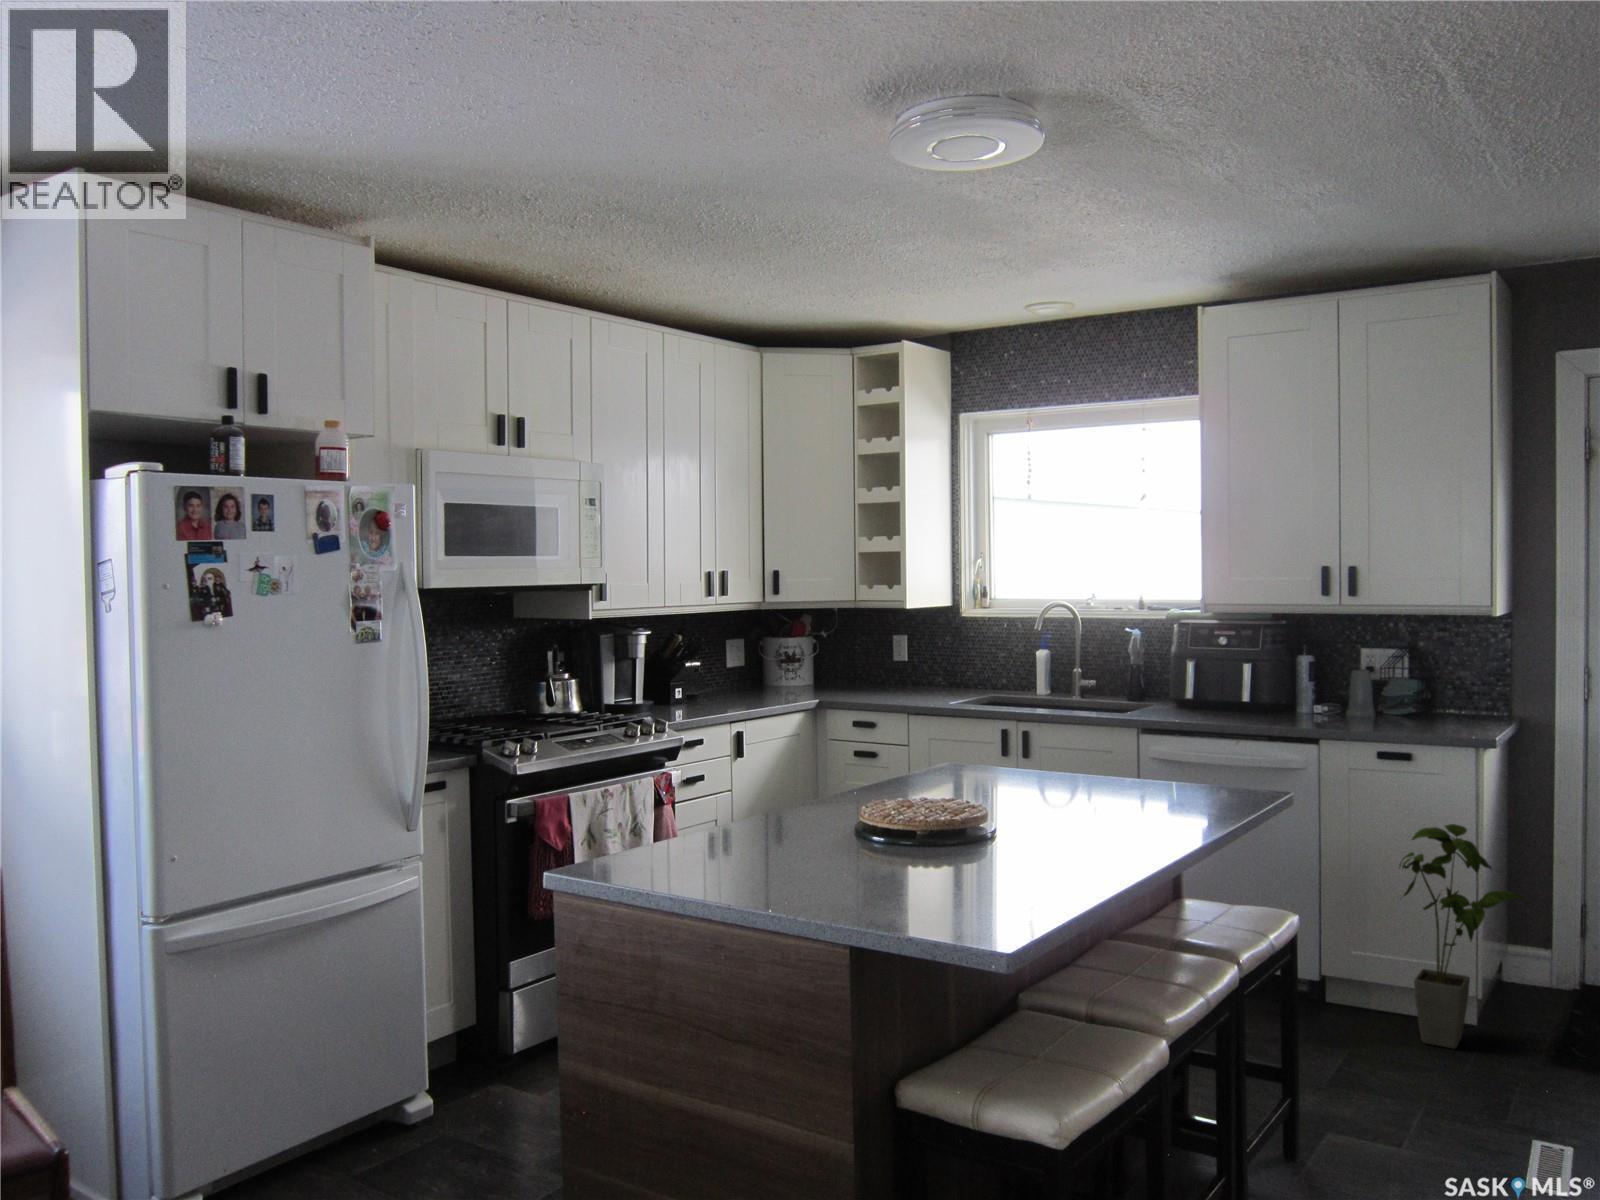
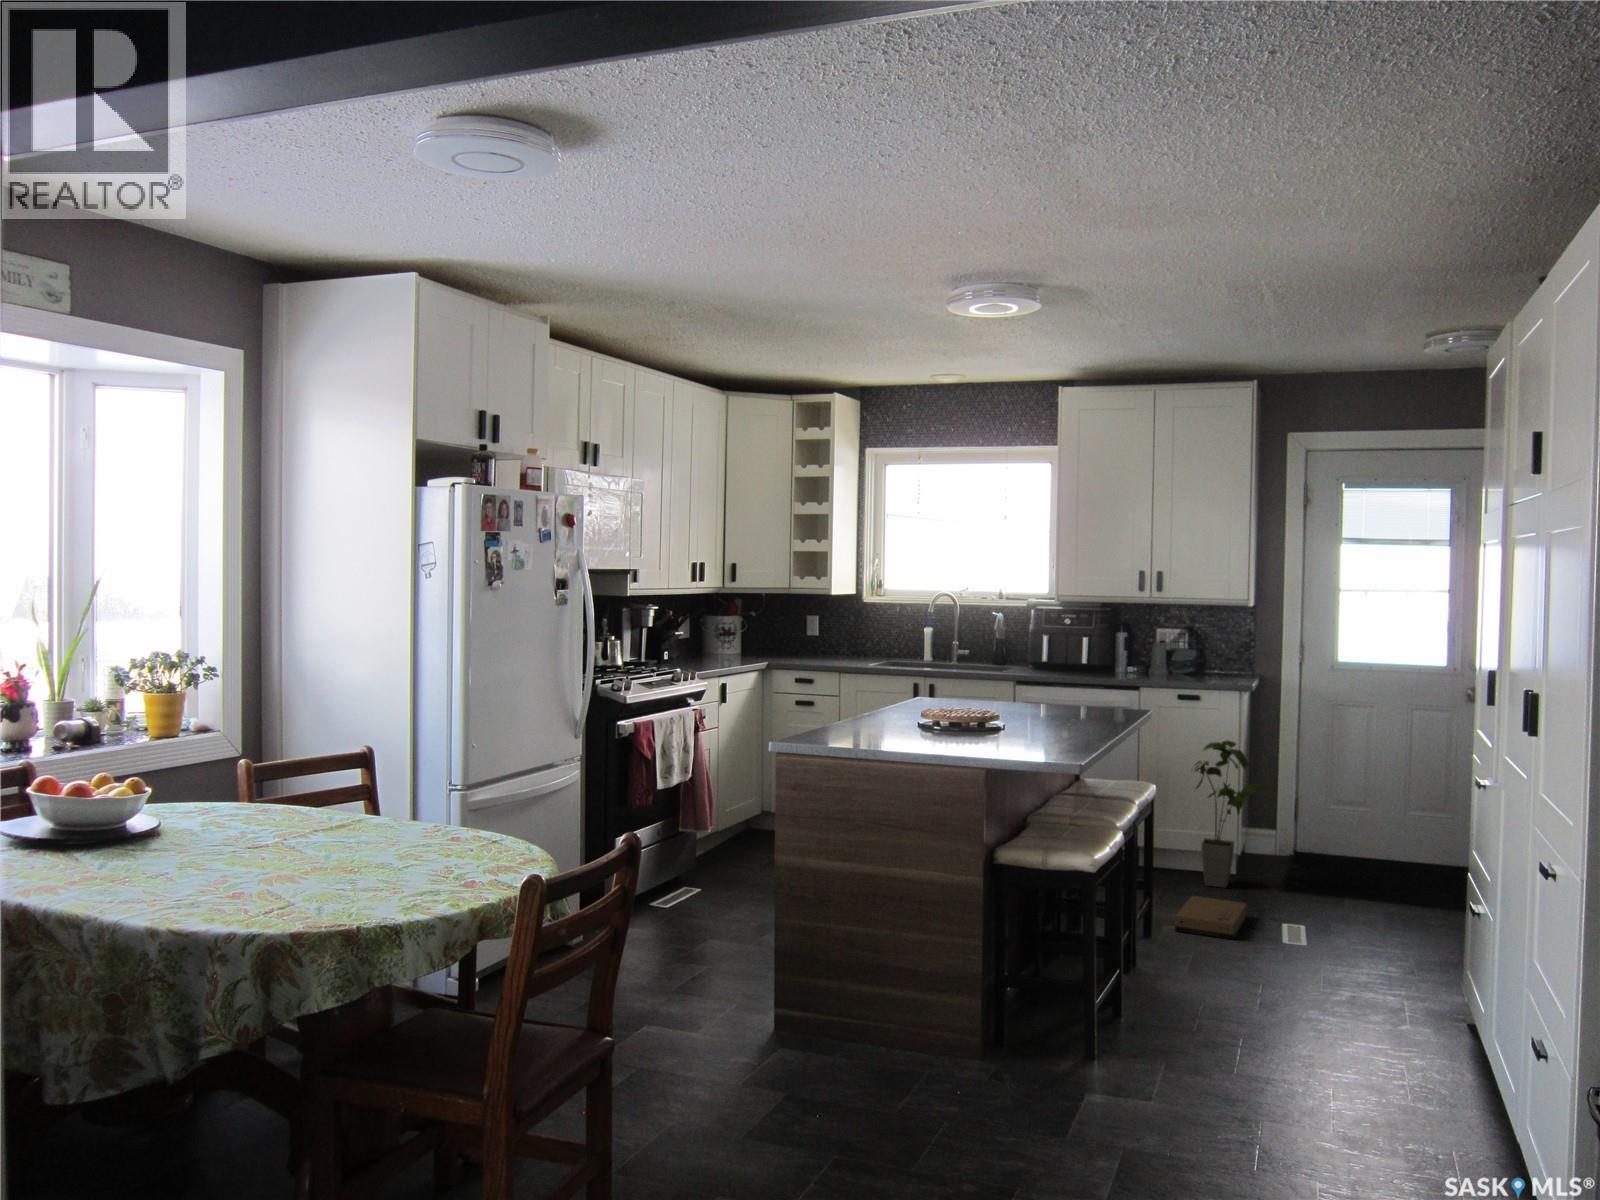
cardboard box: none [1344,1070,1476,1162] -> present [1175,896,1248,939]

